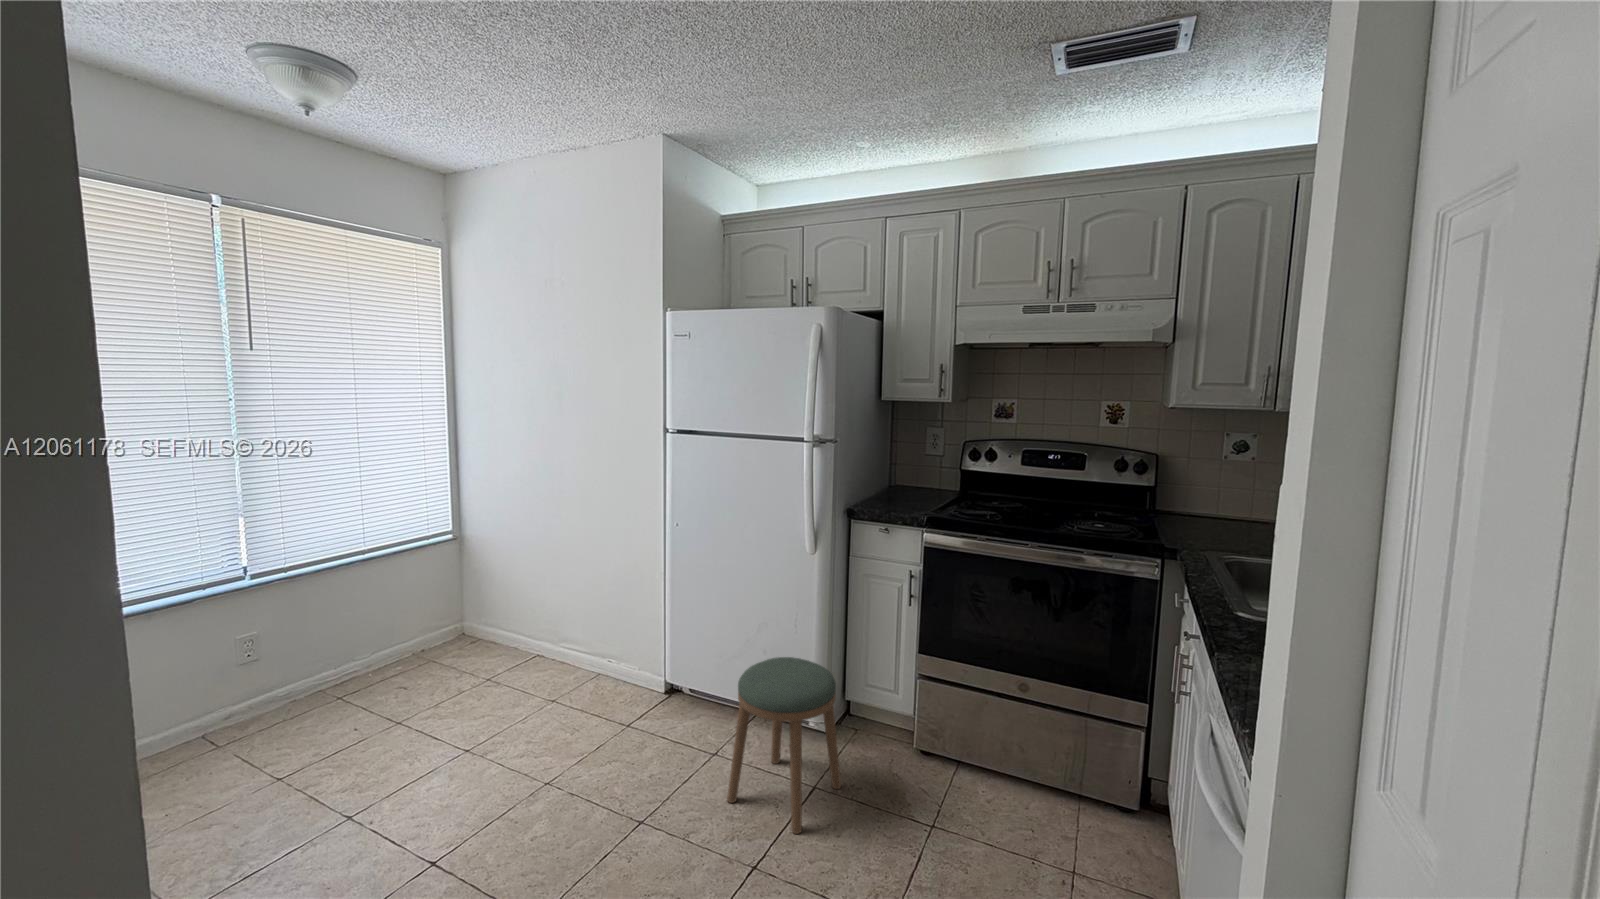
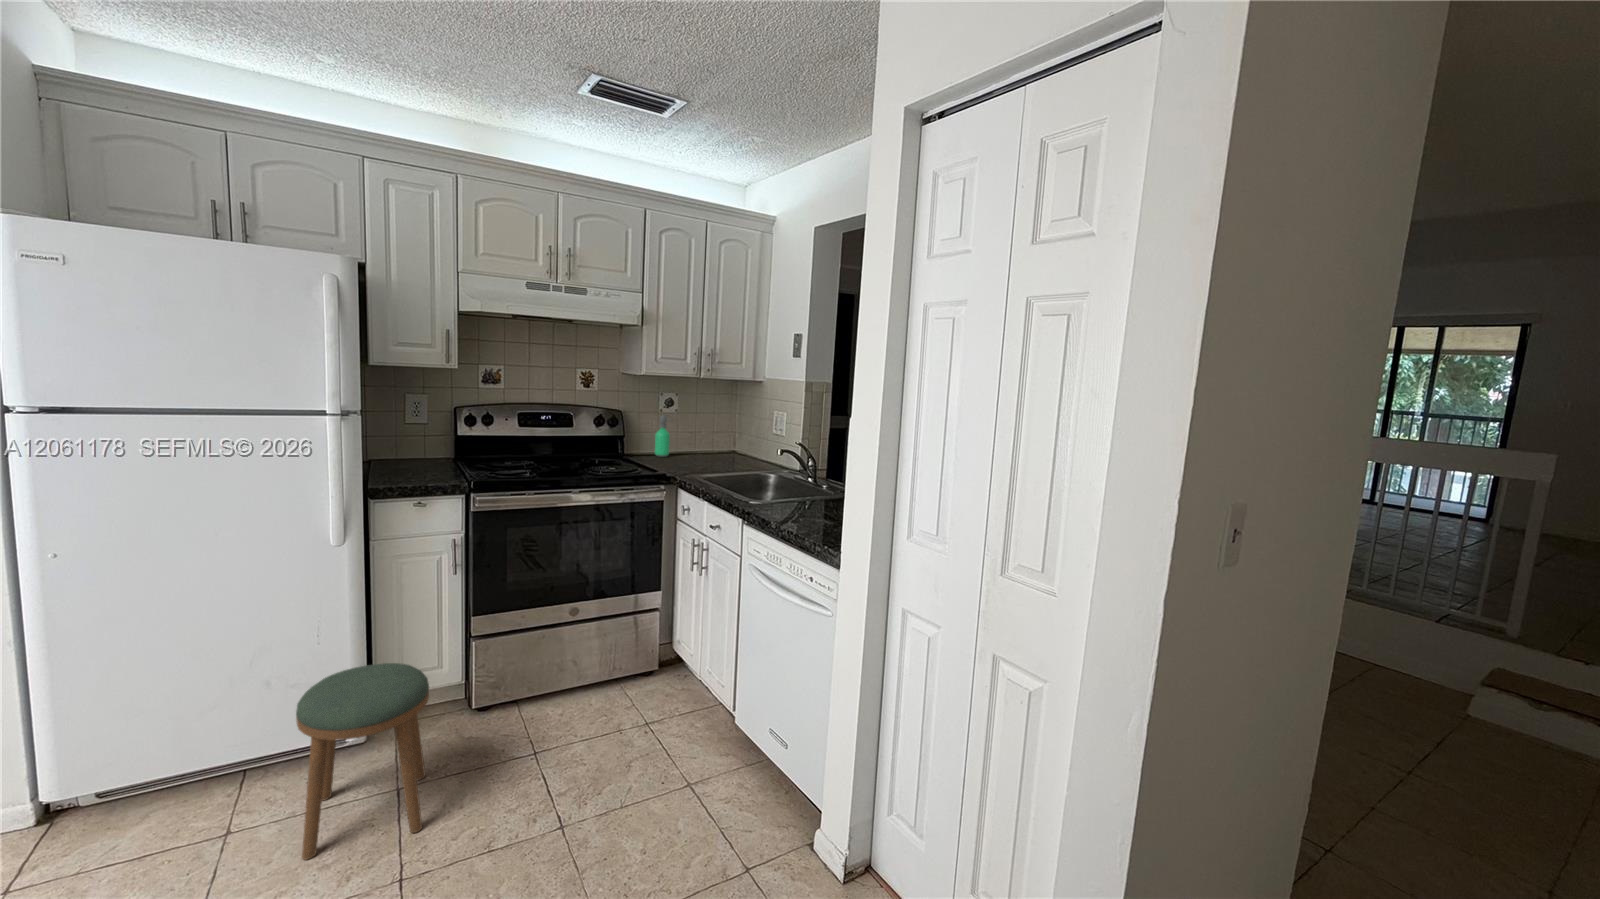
soap dispenser: none [1202,464,1229,523] -> present [655,415,670,457]

